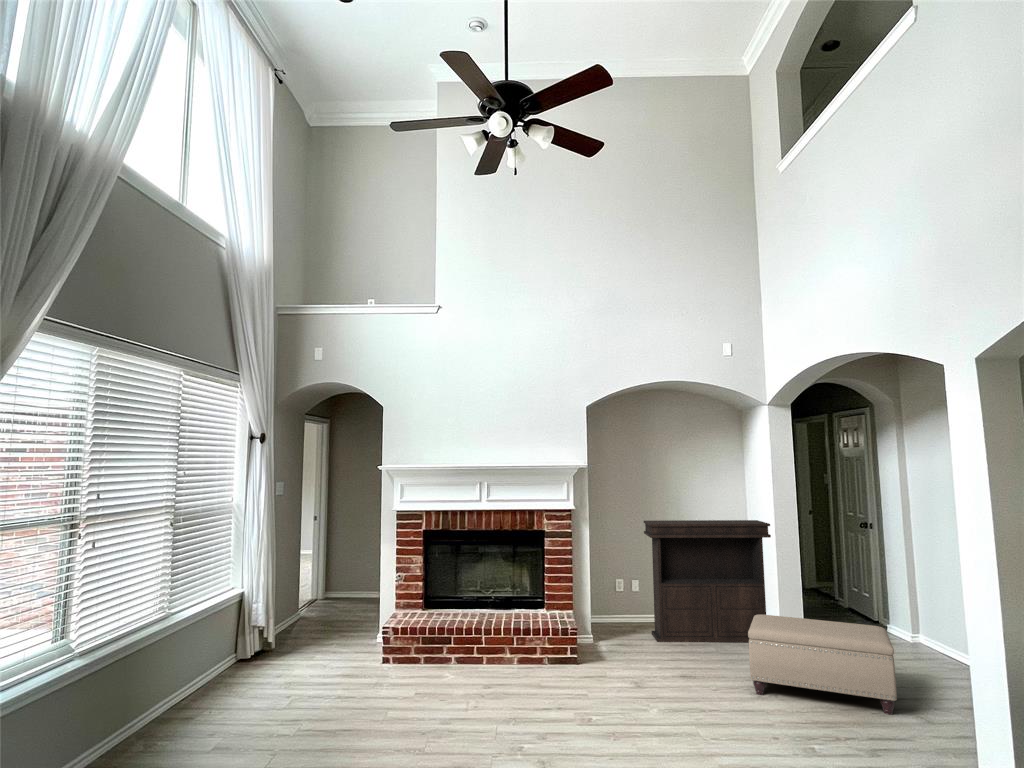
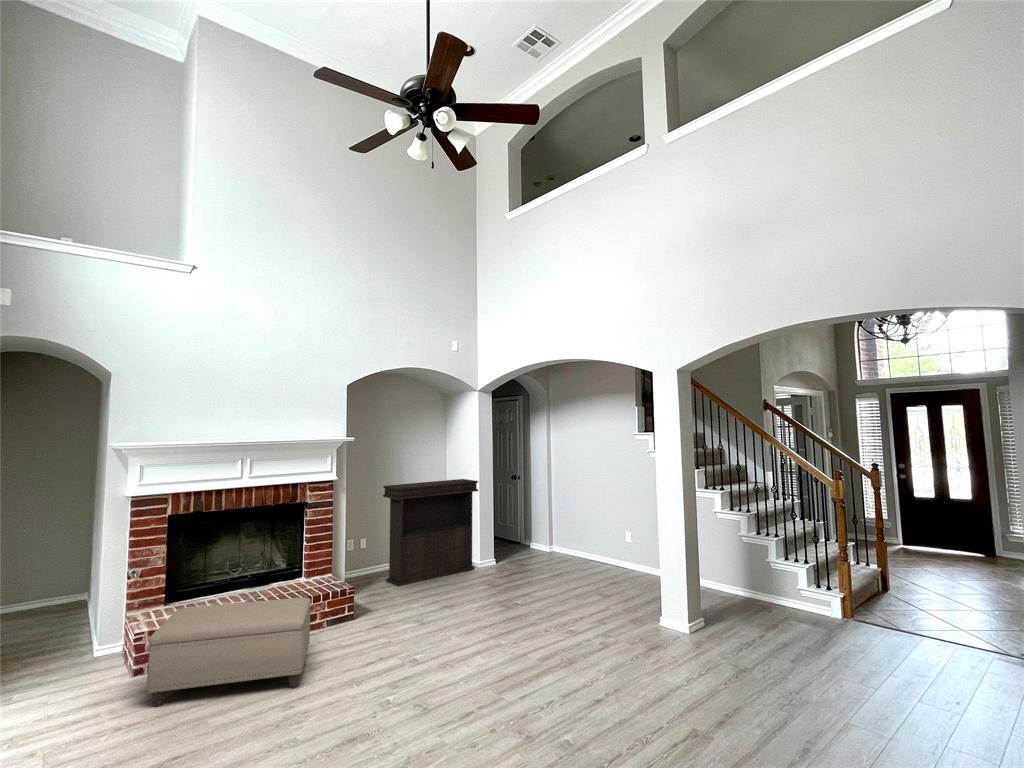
ottoman: present [748,615,897,715] -> present [147,598,311,707]

